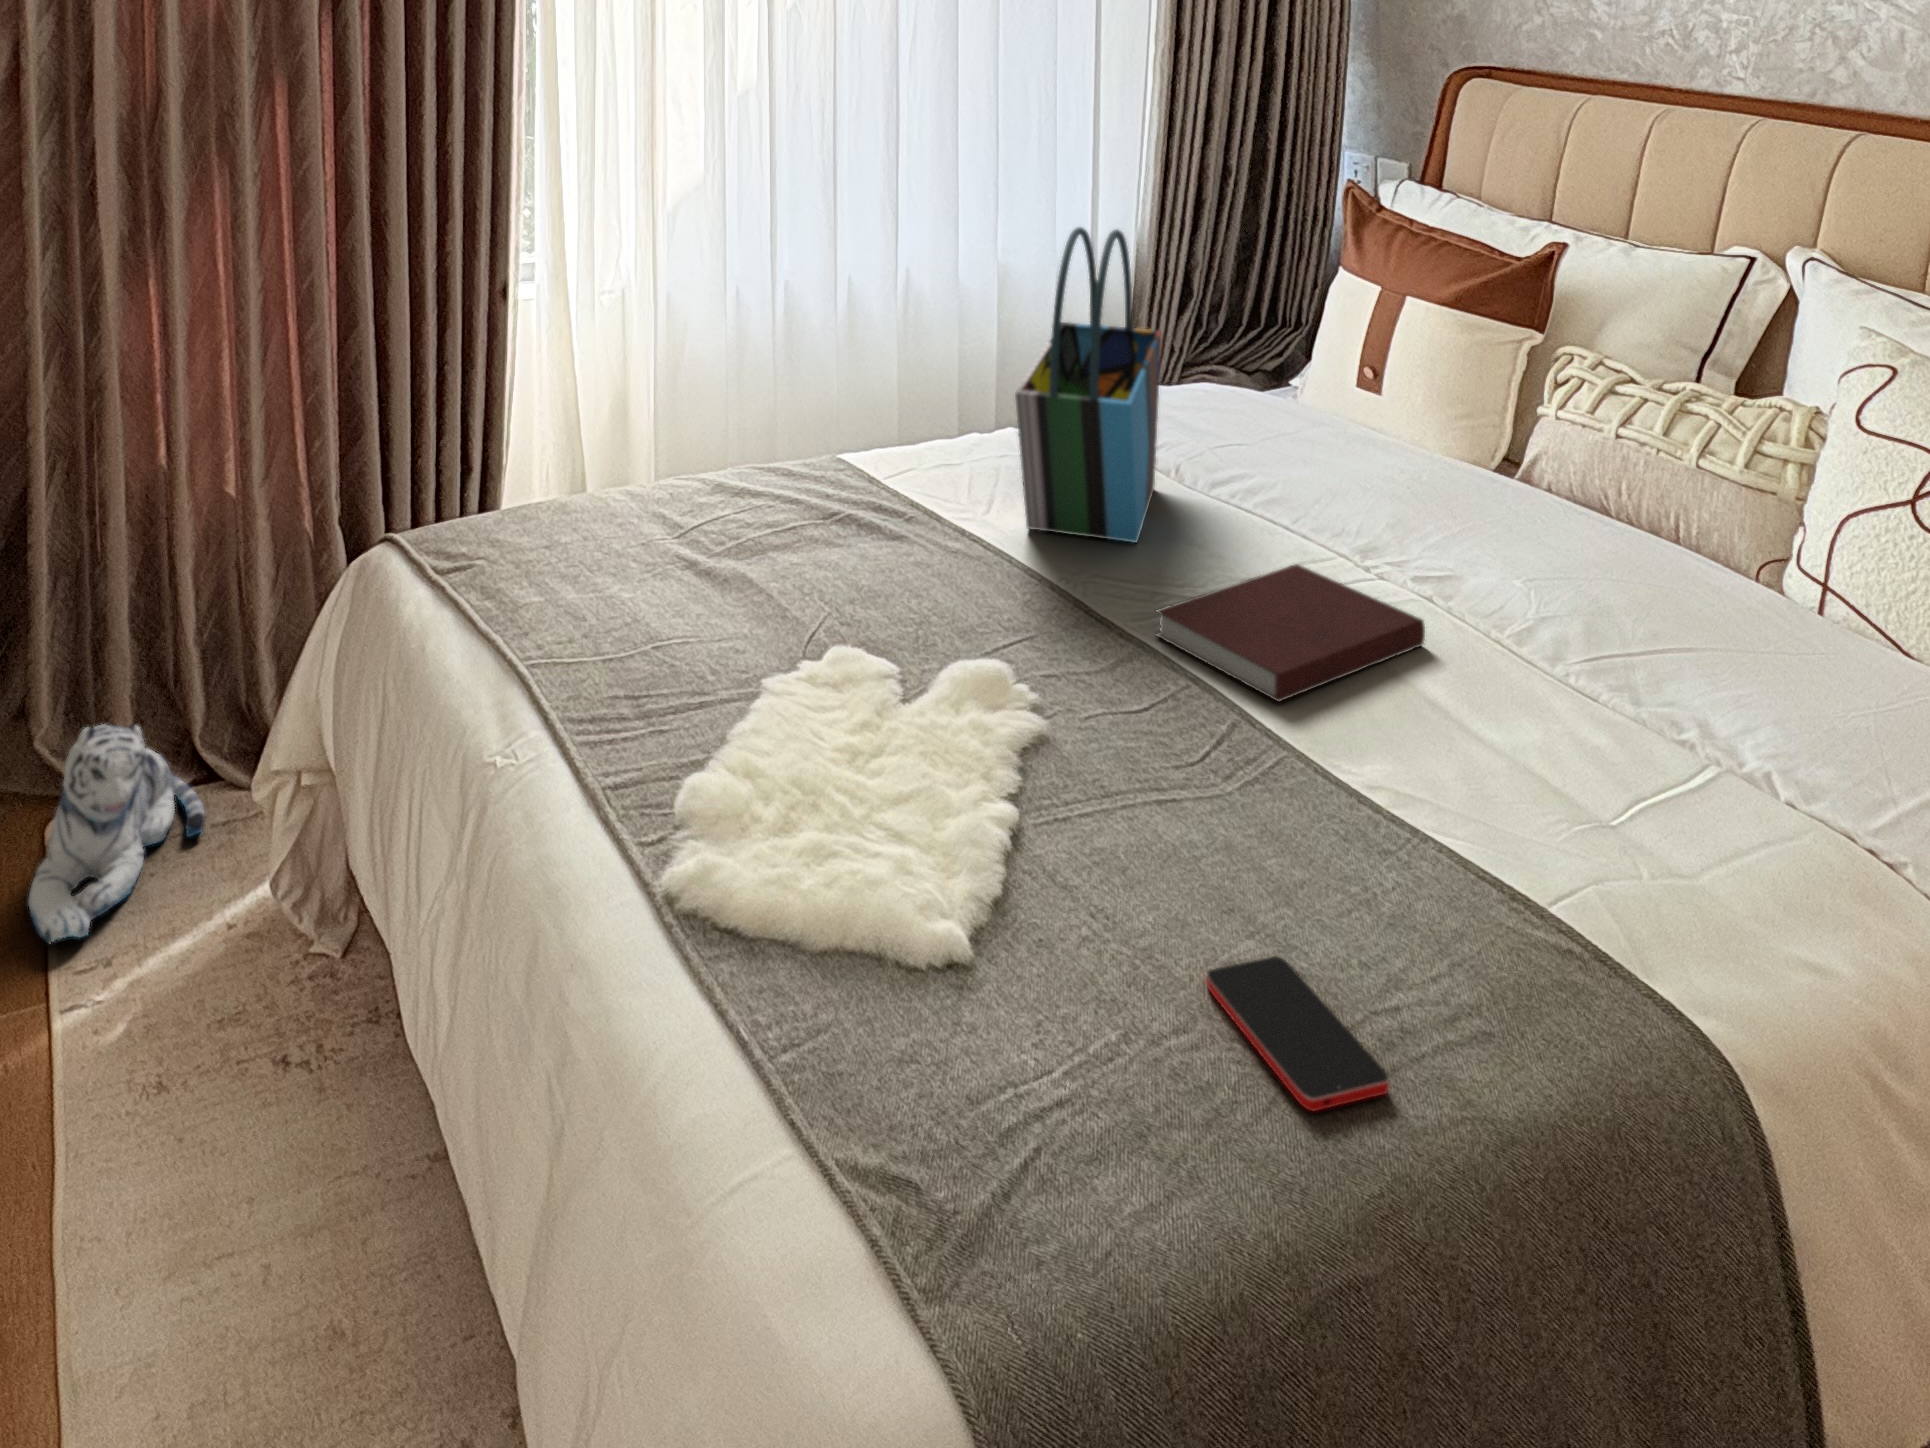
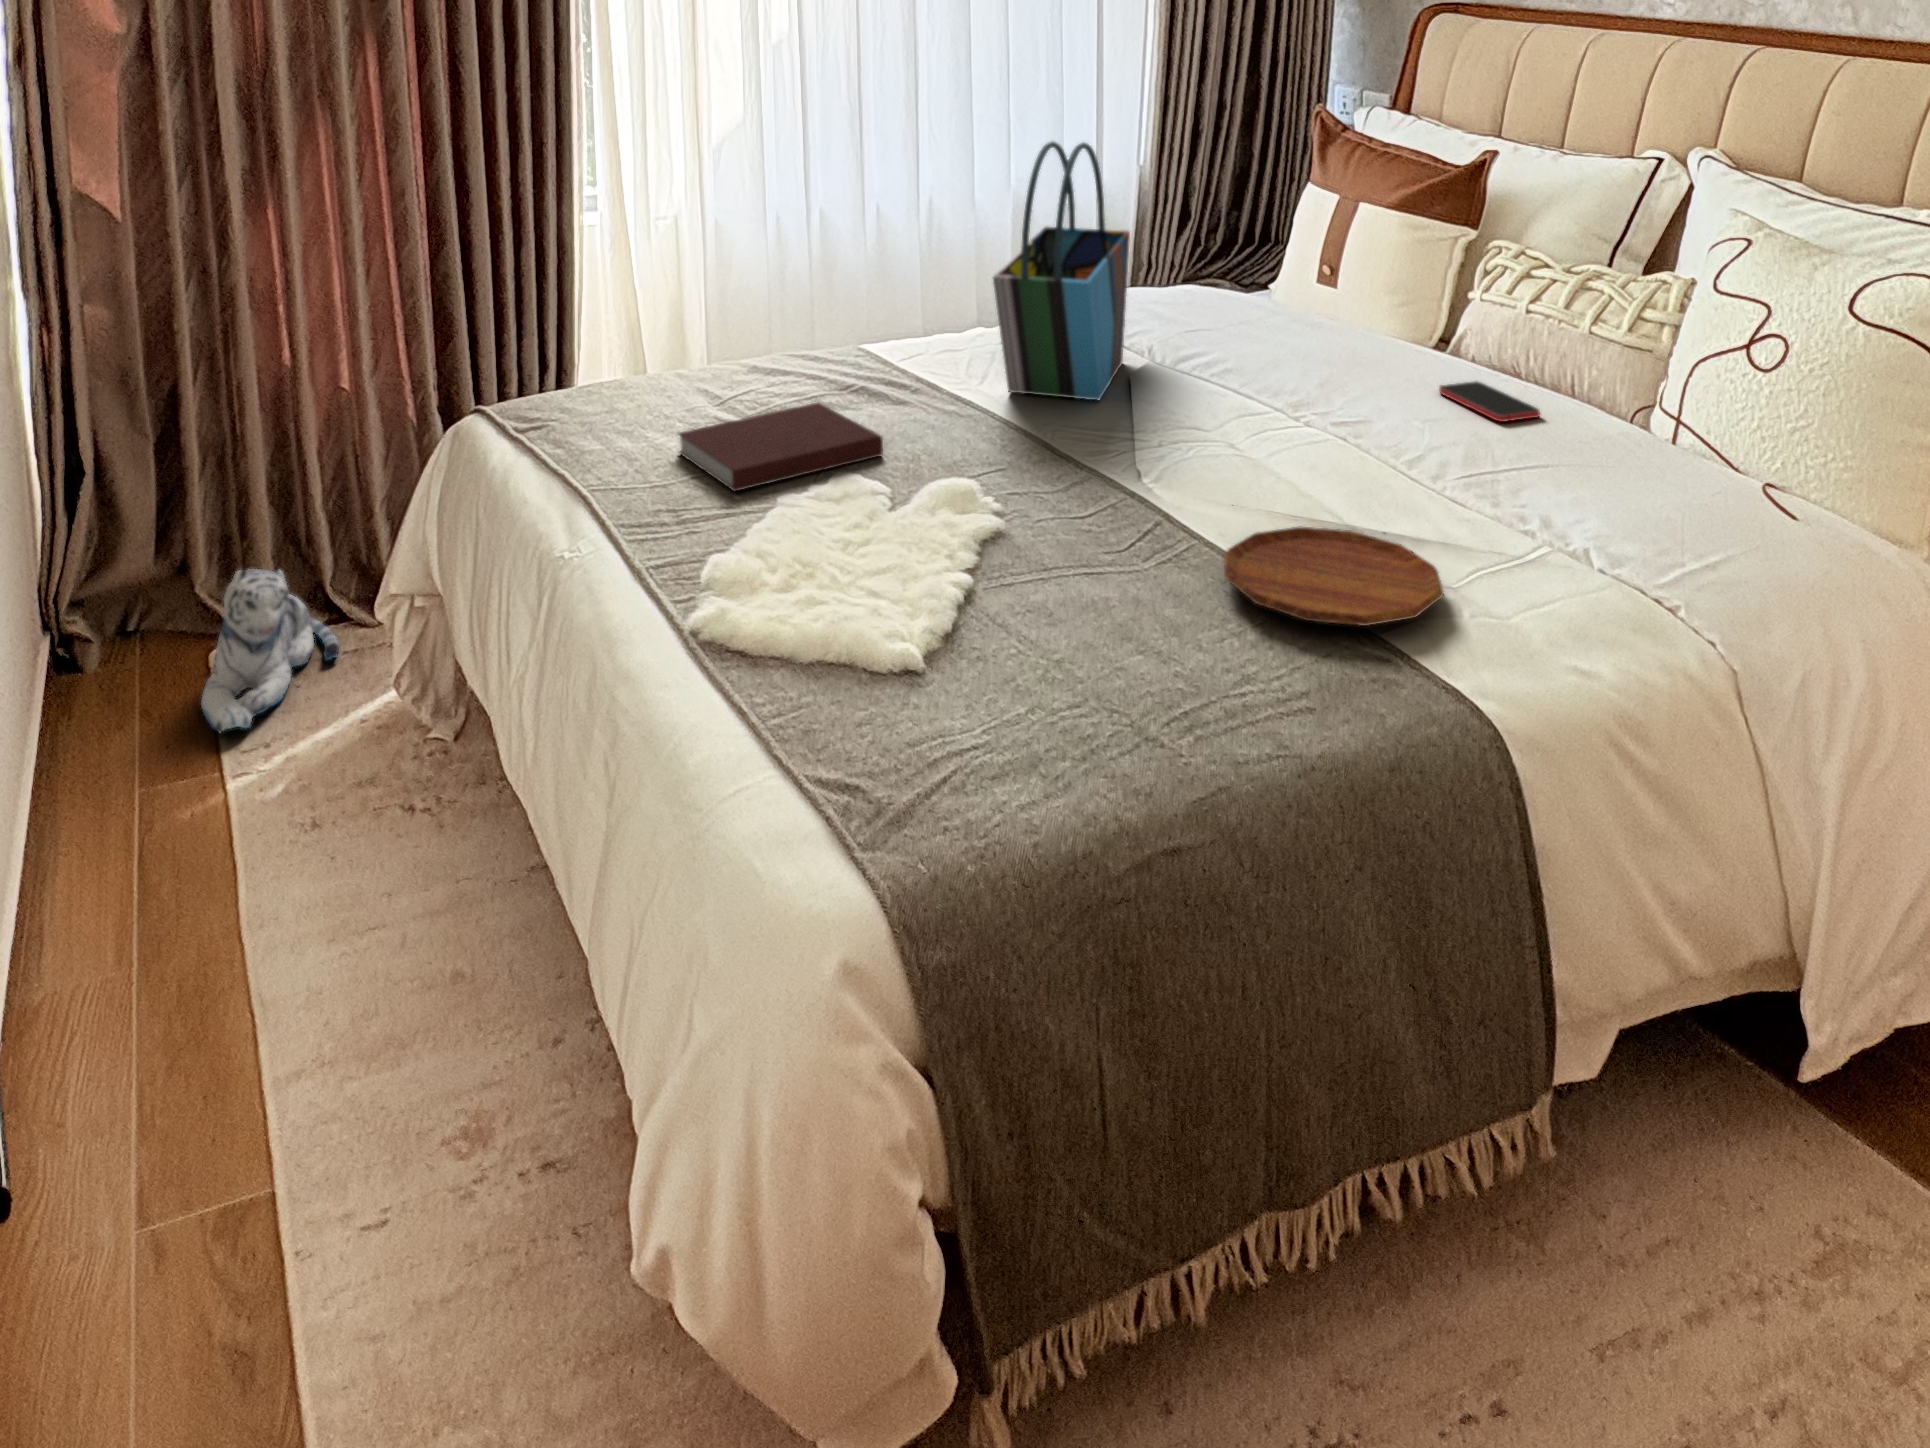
notebook: present [1156,564,1425,702] -> present [678,403,883,491]
tray: none [1336,743,1629,907] -> present [1224,526,1444,626]
smartphone: present [1206,956,1389,1111] -> present [1439,381,1540,422]

